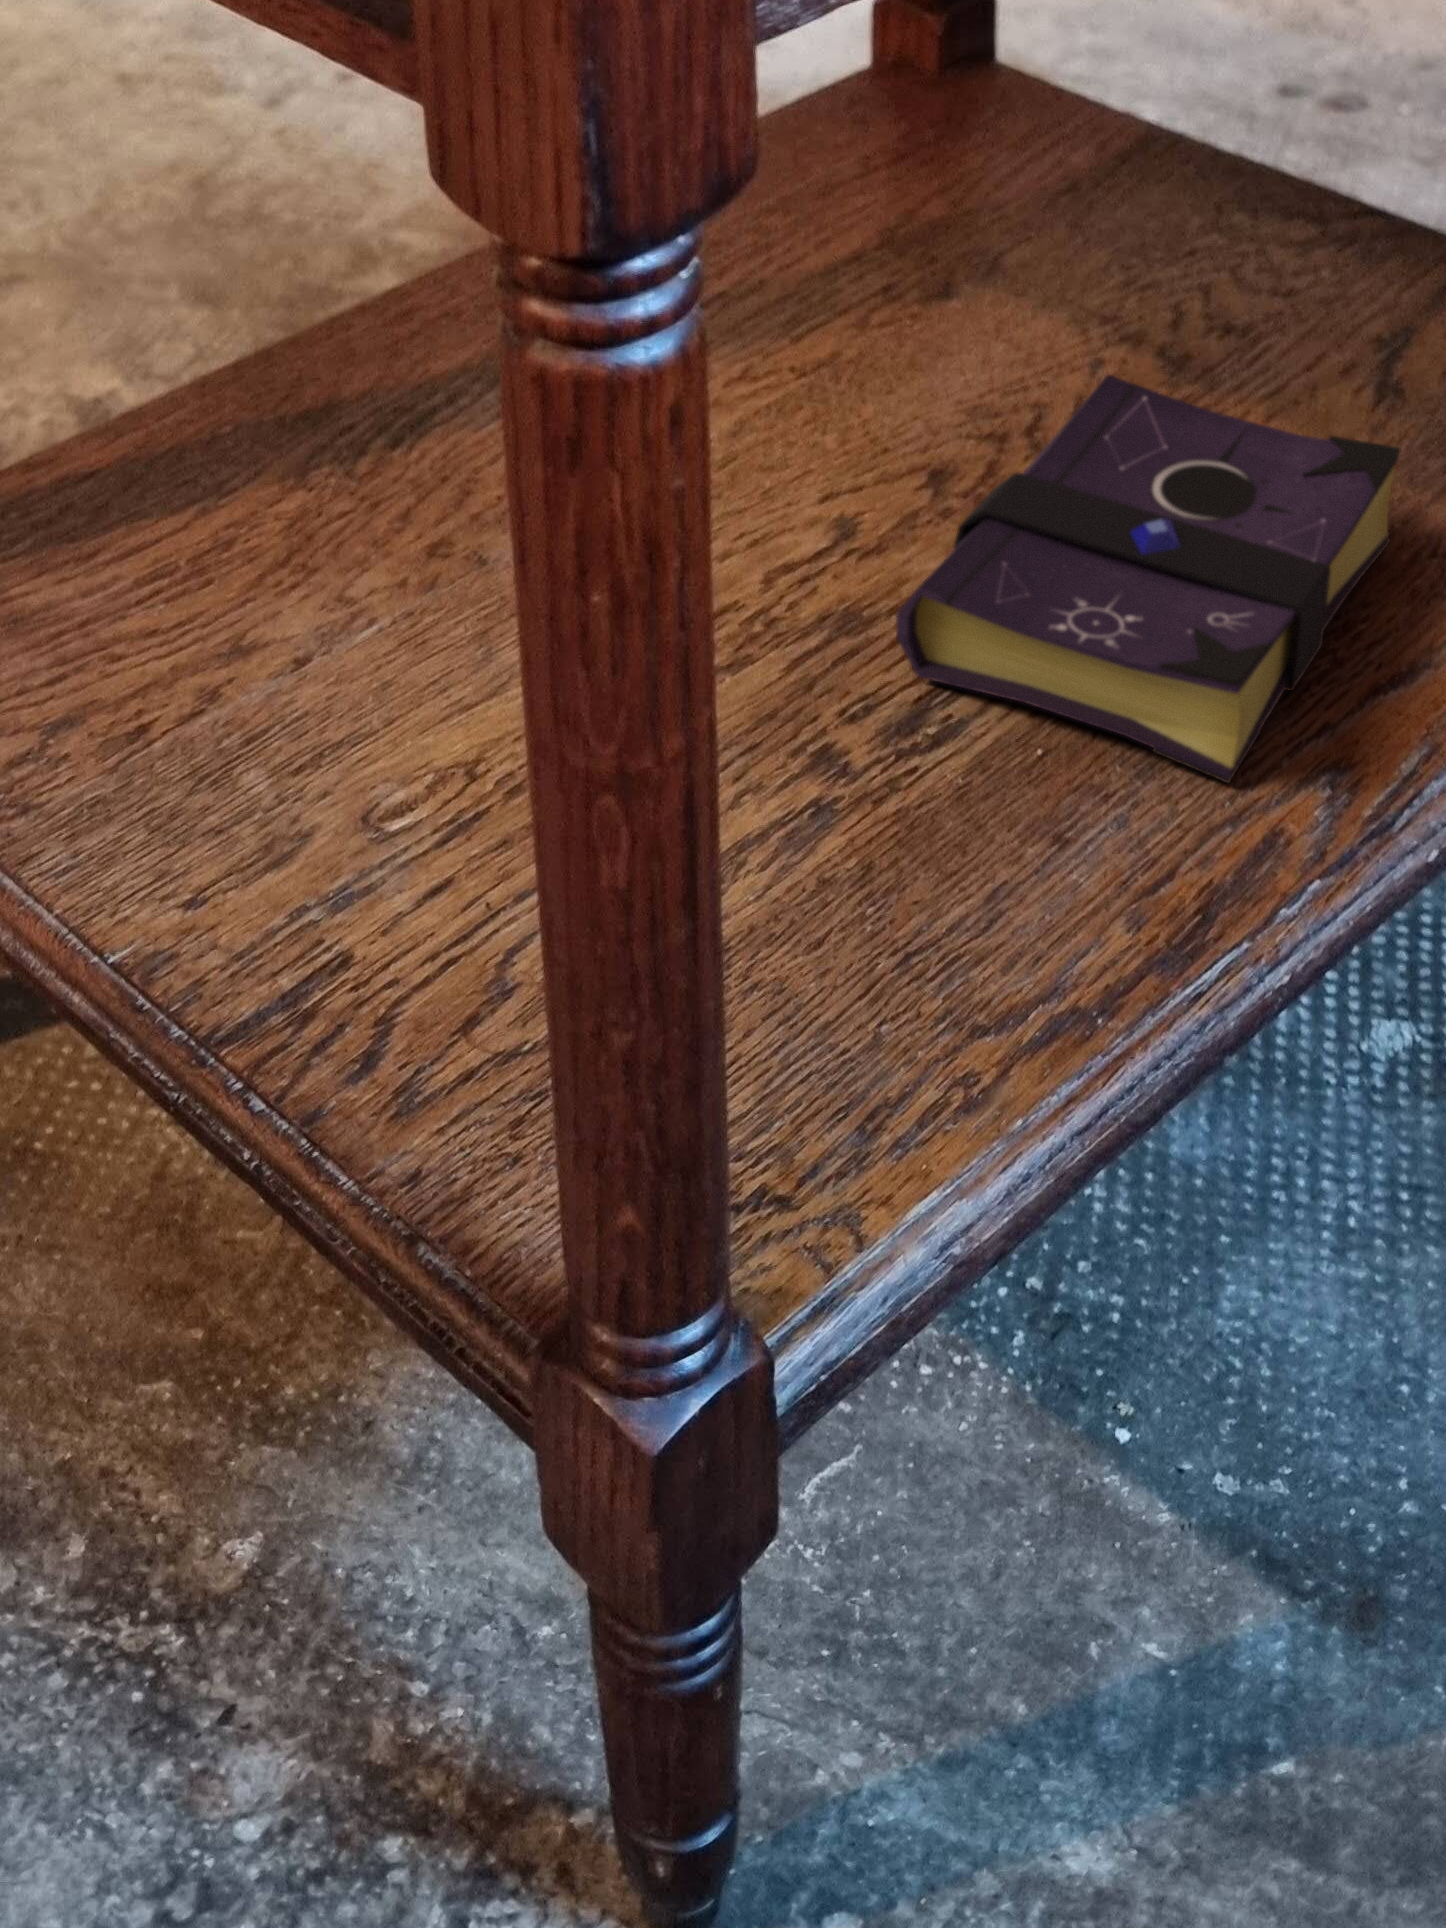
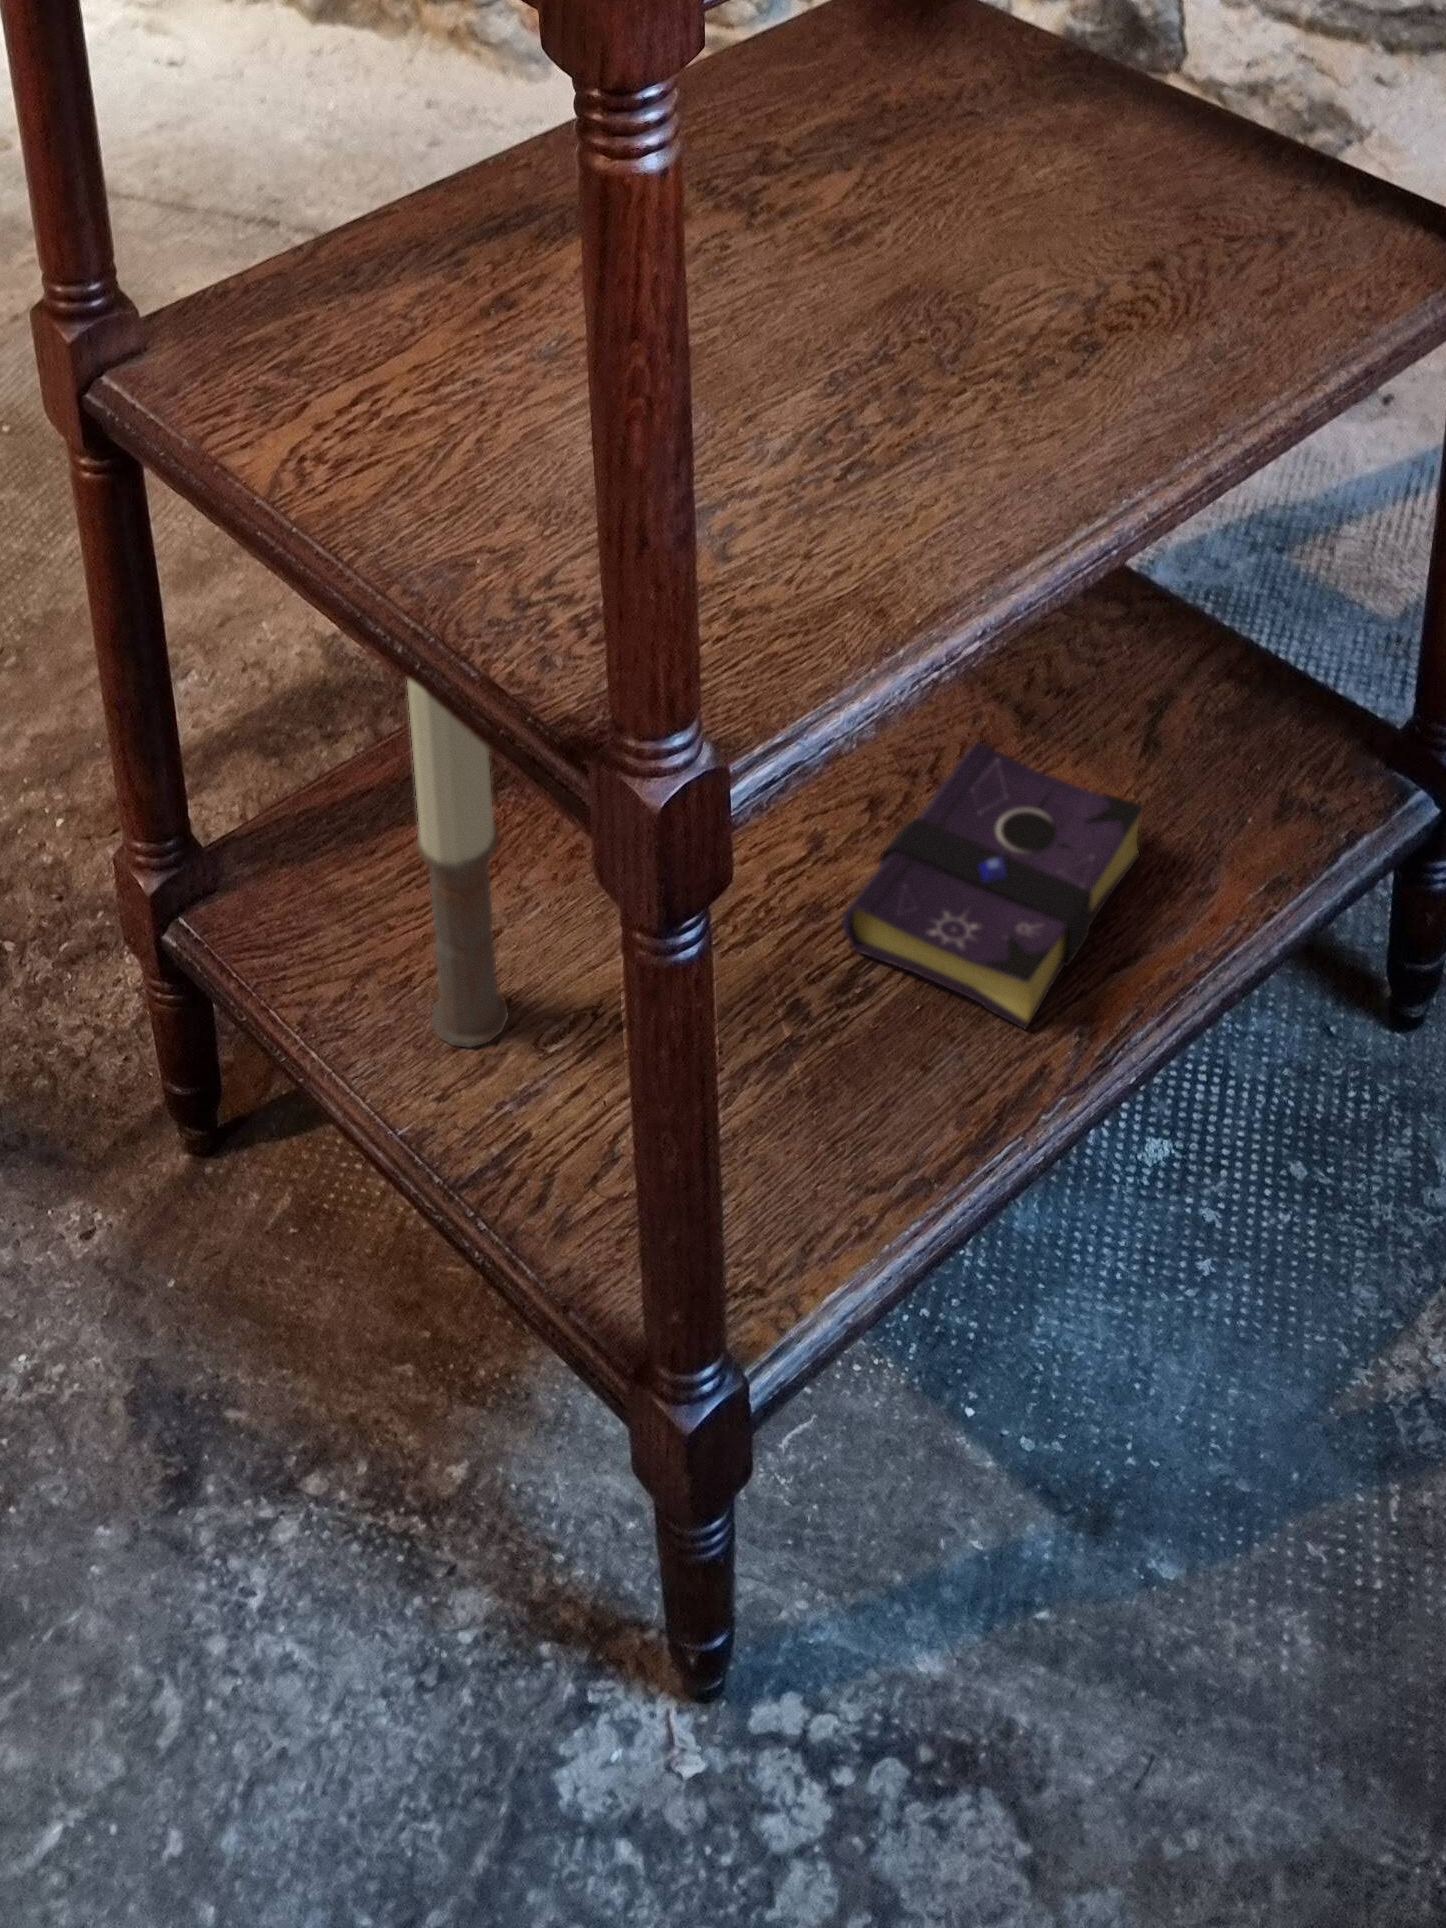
candle: none [83,42,315,825] -> present [407,680,508,1048]

